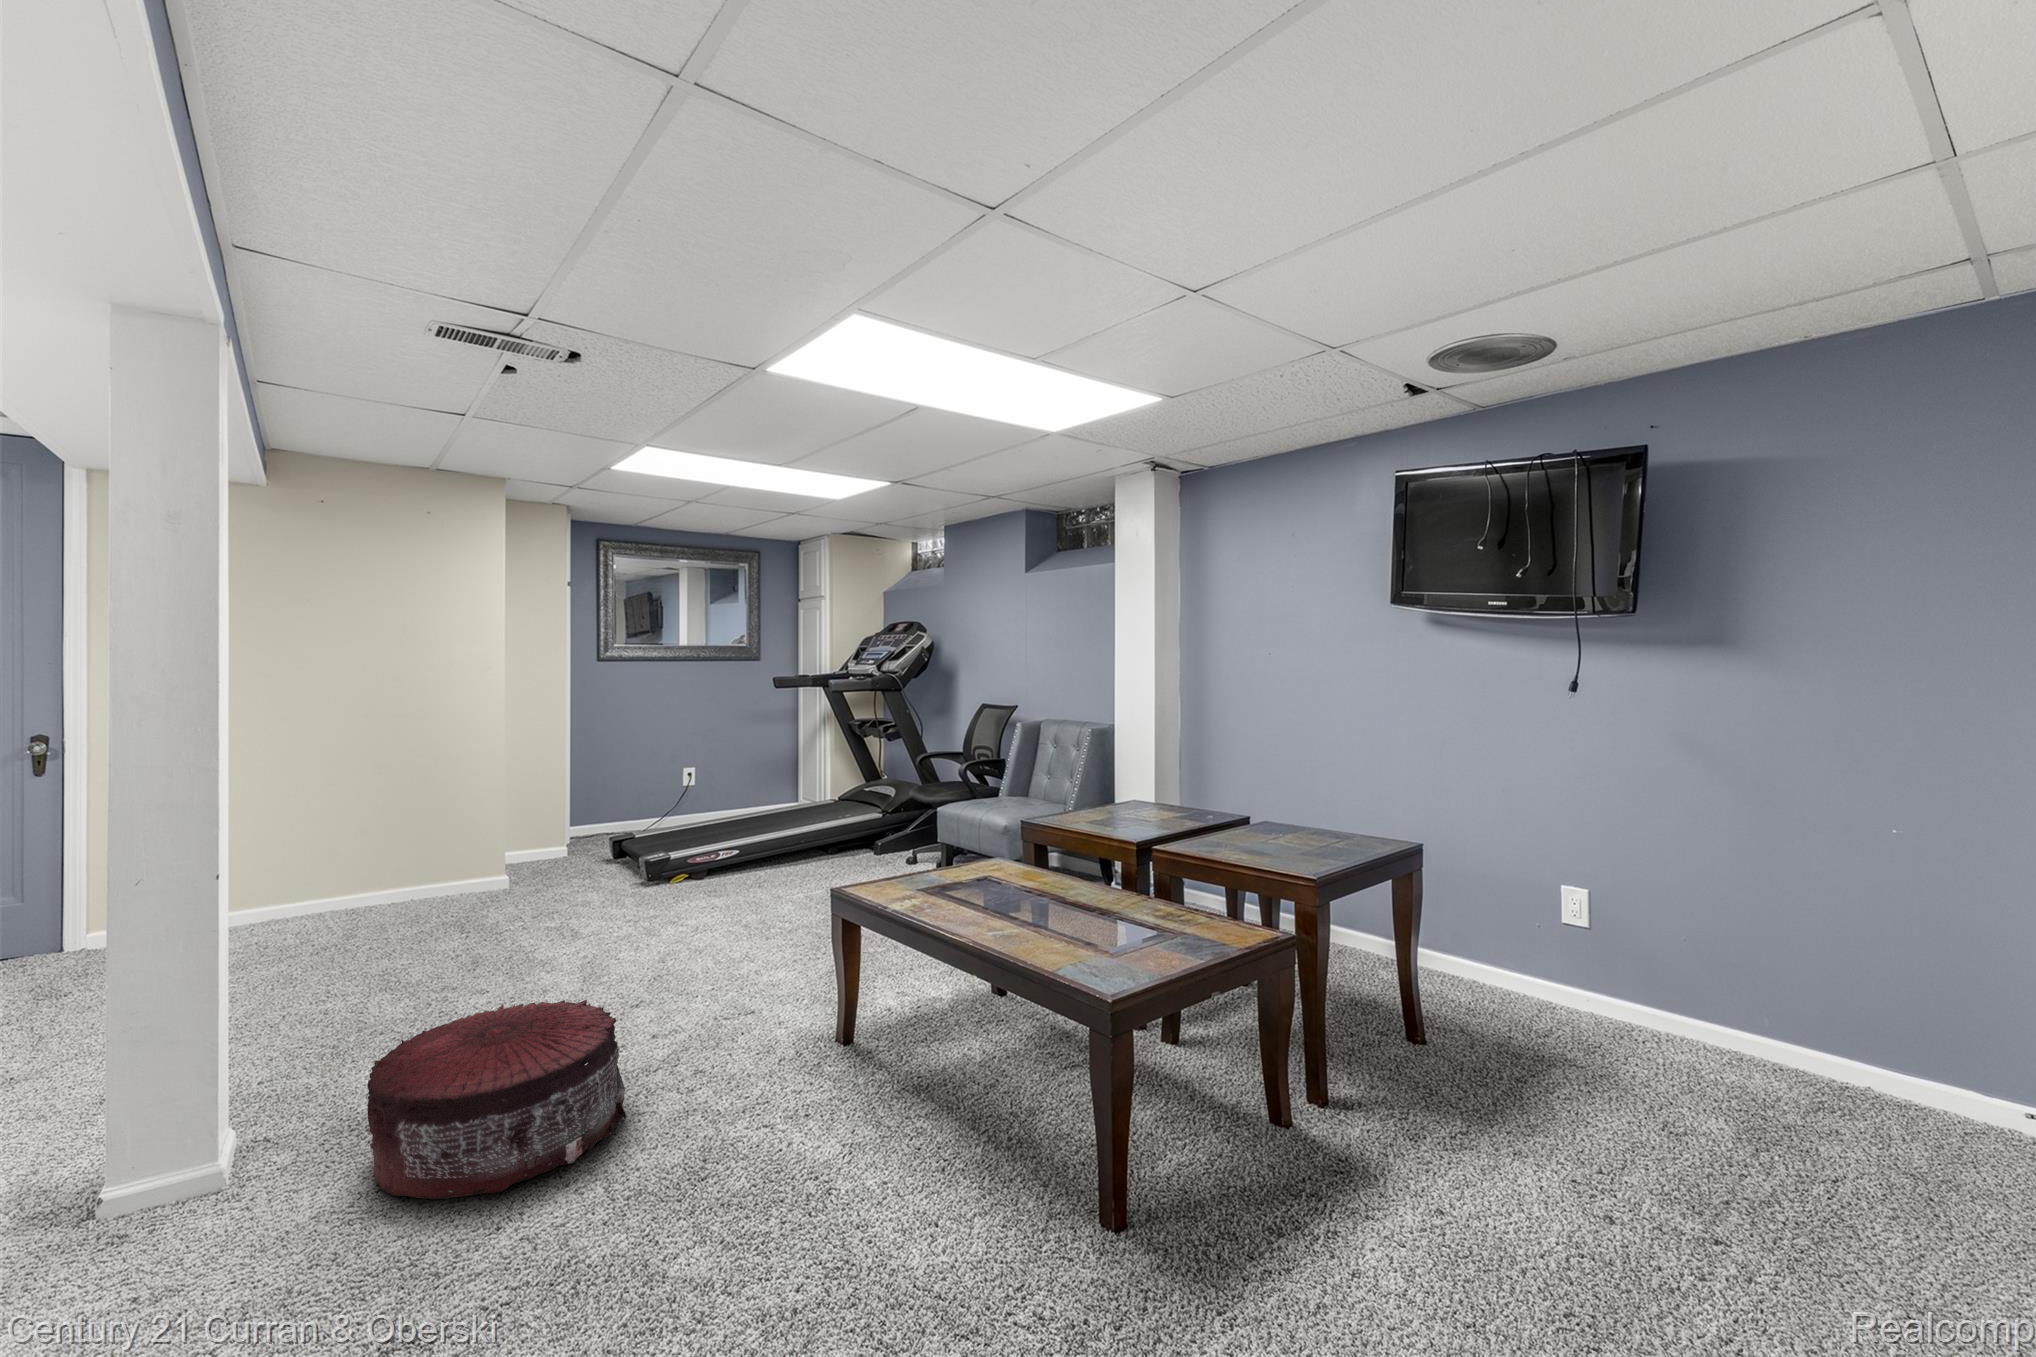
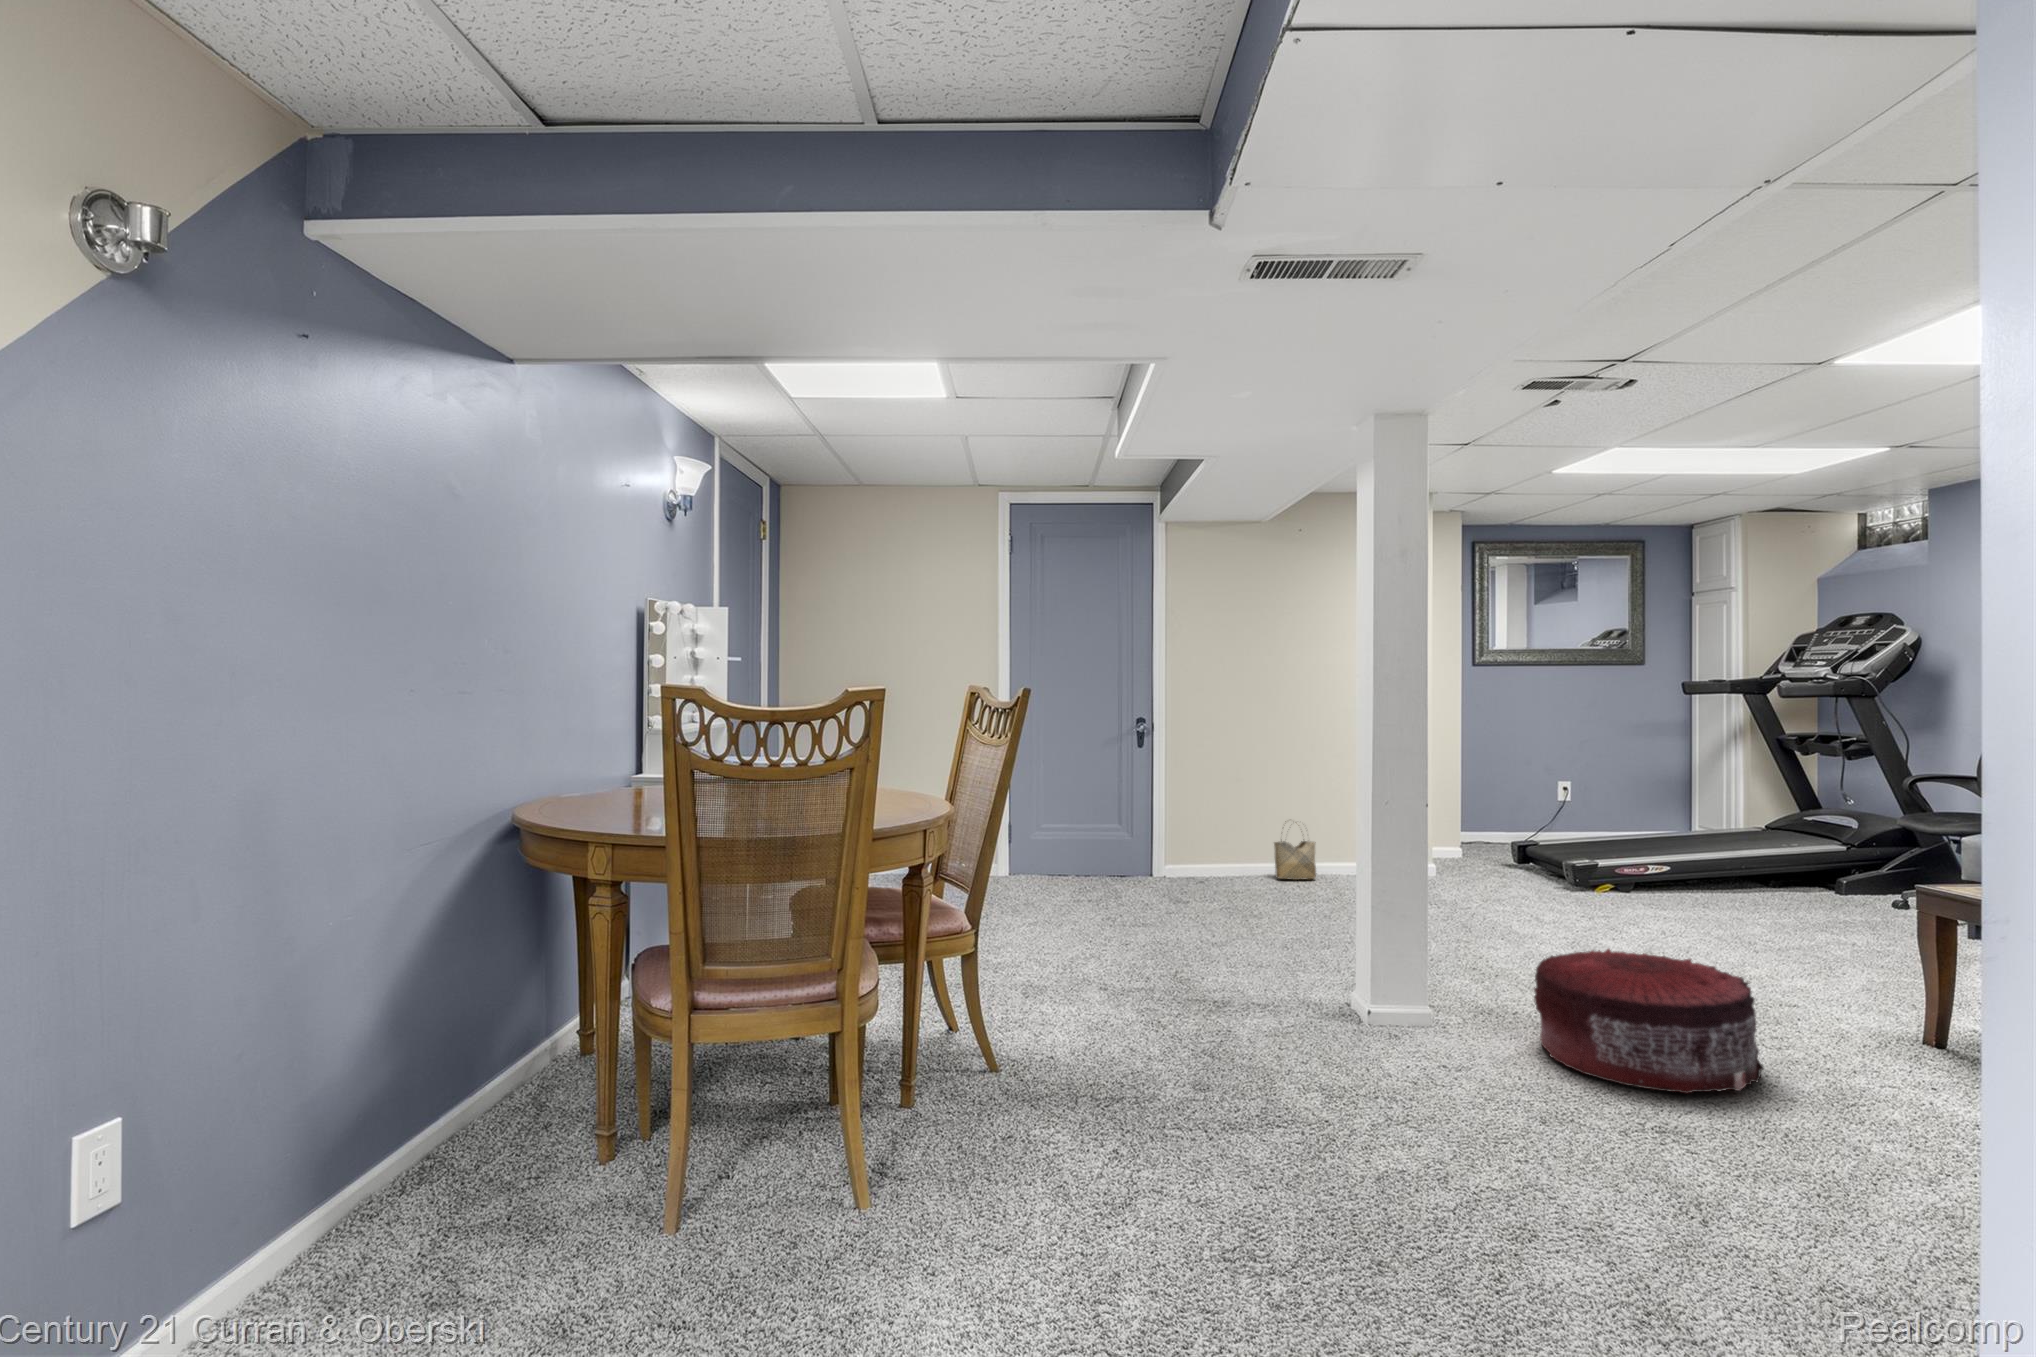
woven basket: none [283,849,350,925] -> present [1274,841,1316,880]

